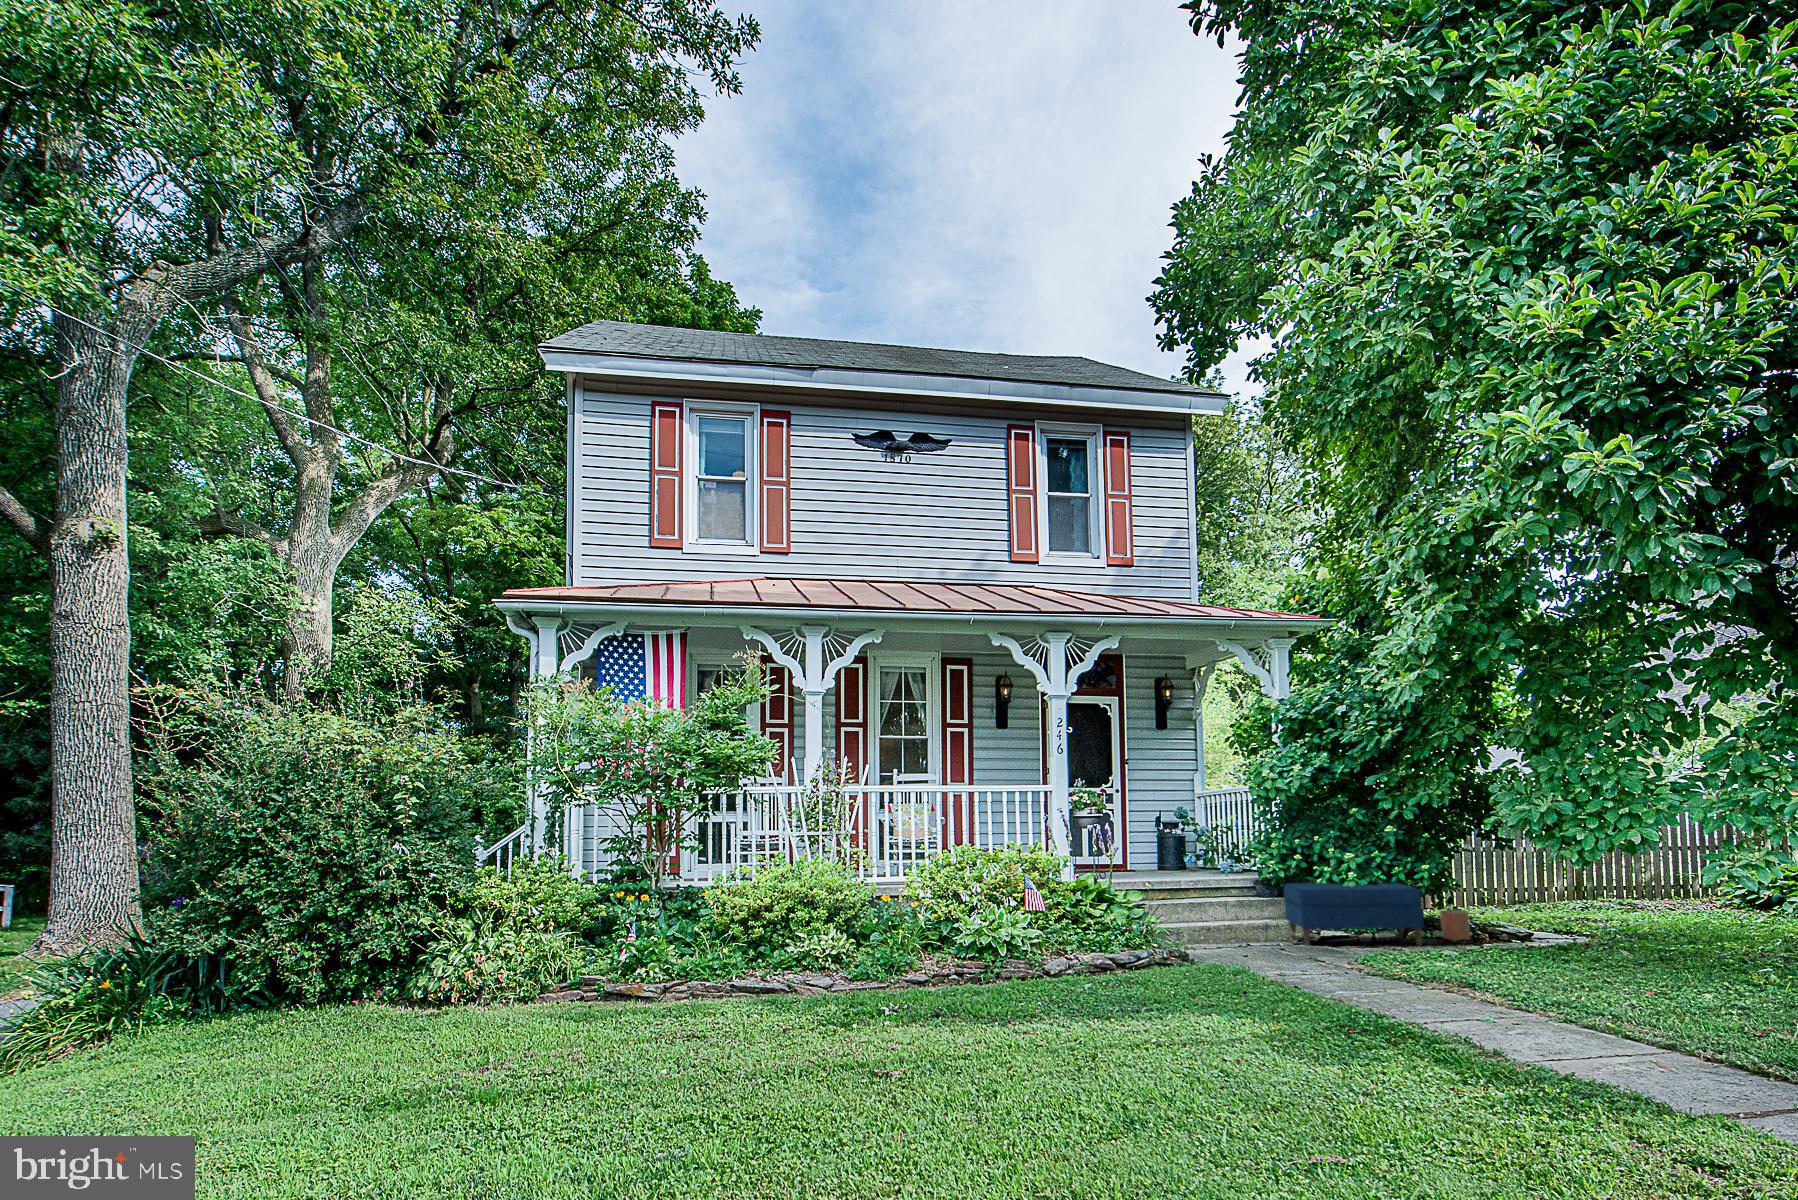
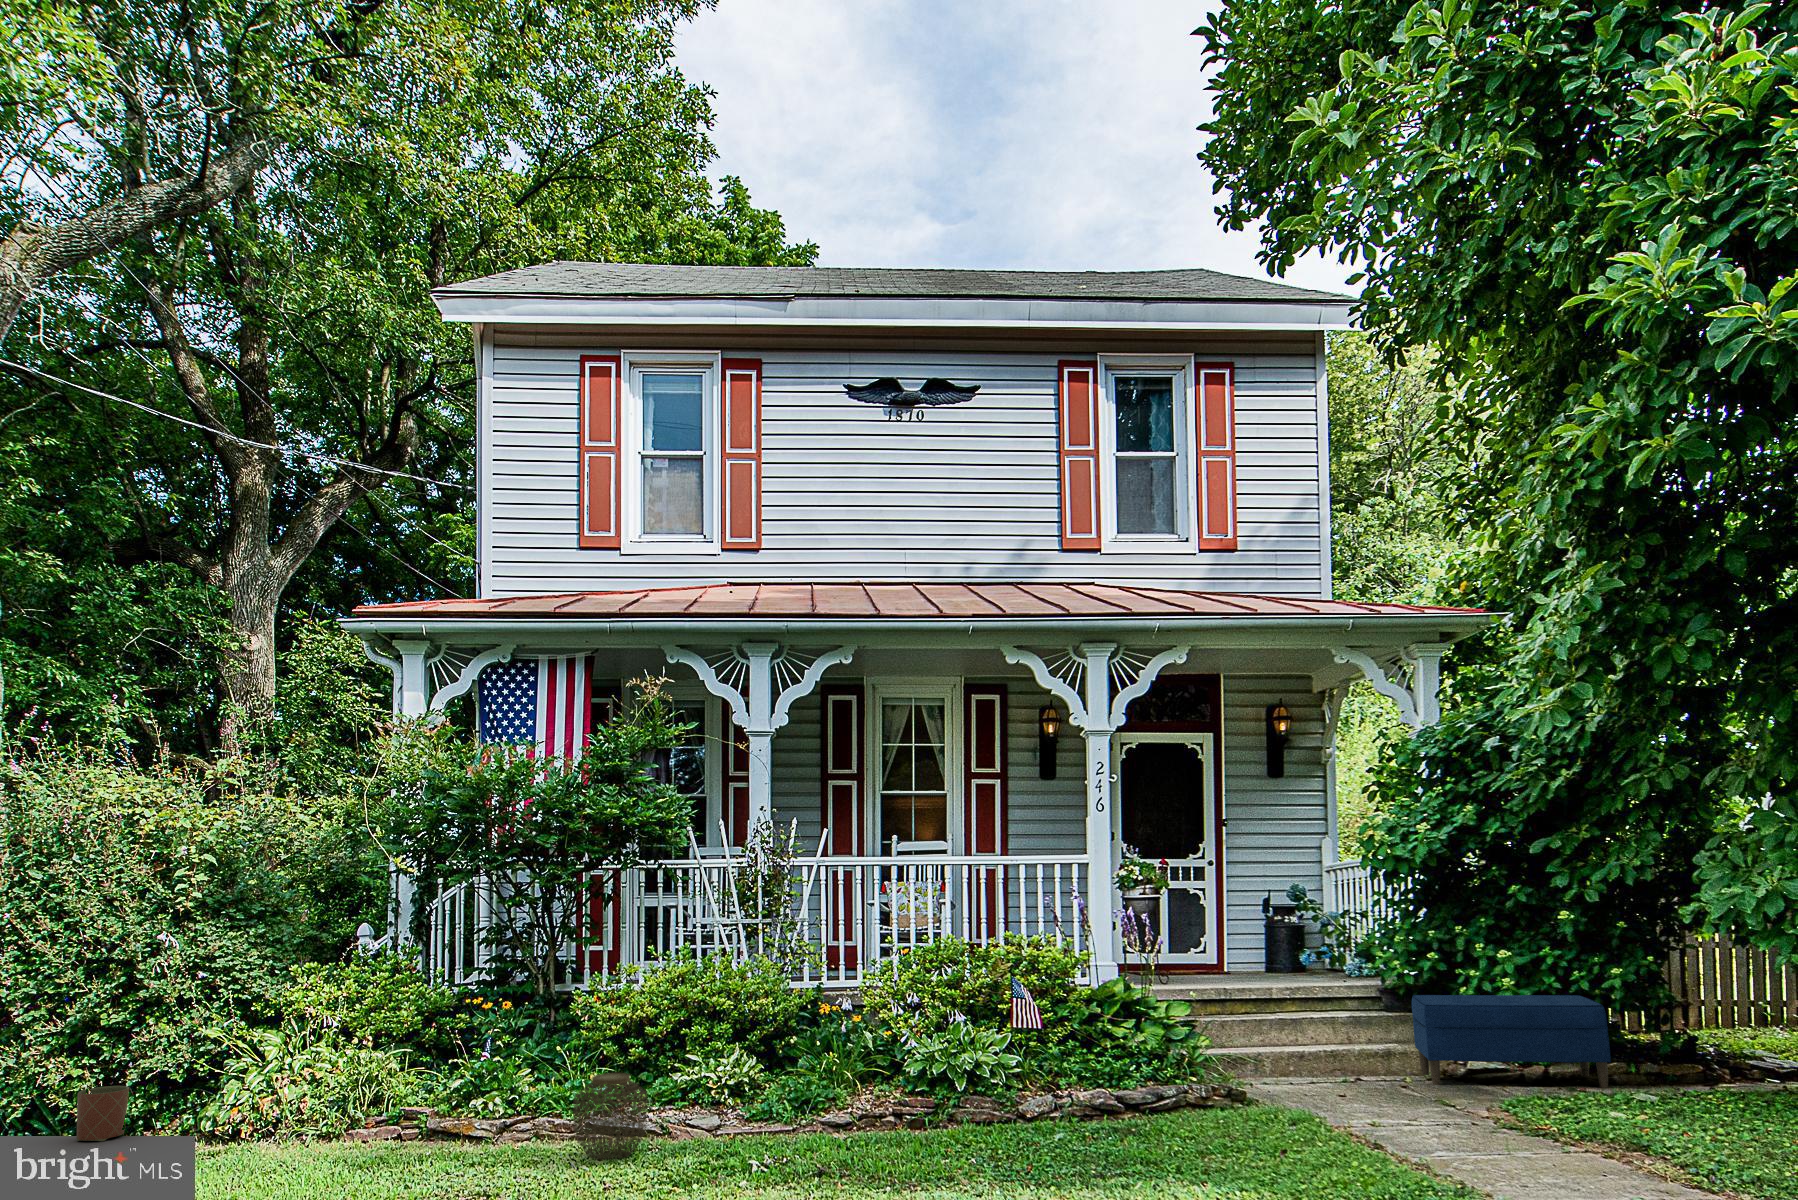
planter: present [1440,909,1470,941] -> present [77,1086,129,1141]
woven basket: none [746,946,801,1011] -> present [573,1073,648,1159]

